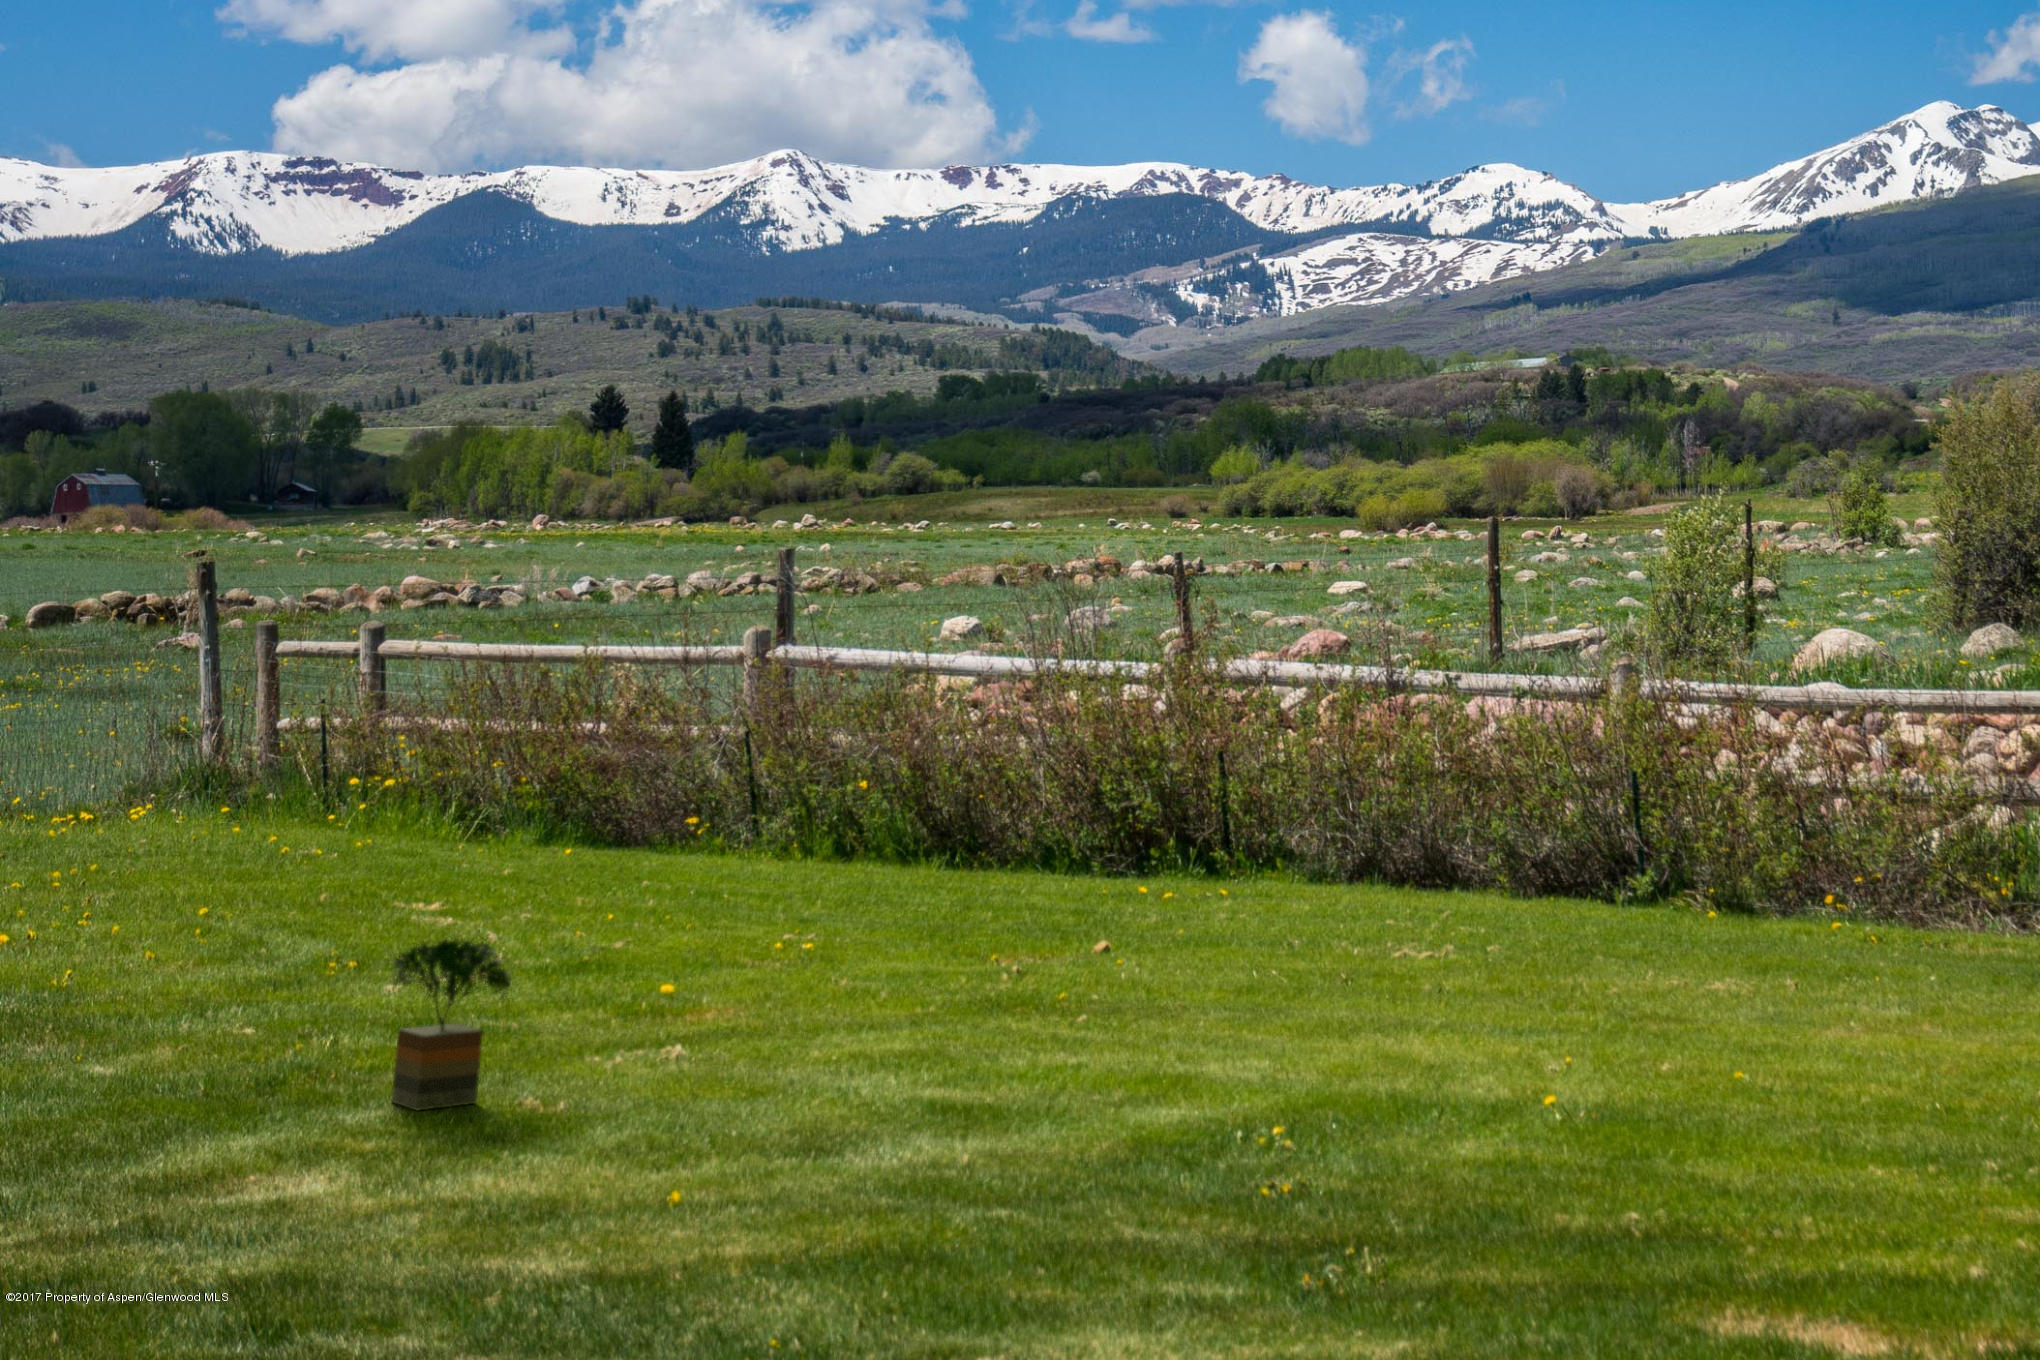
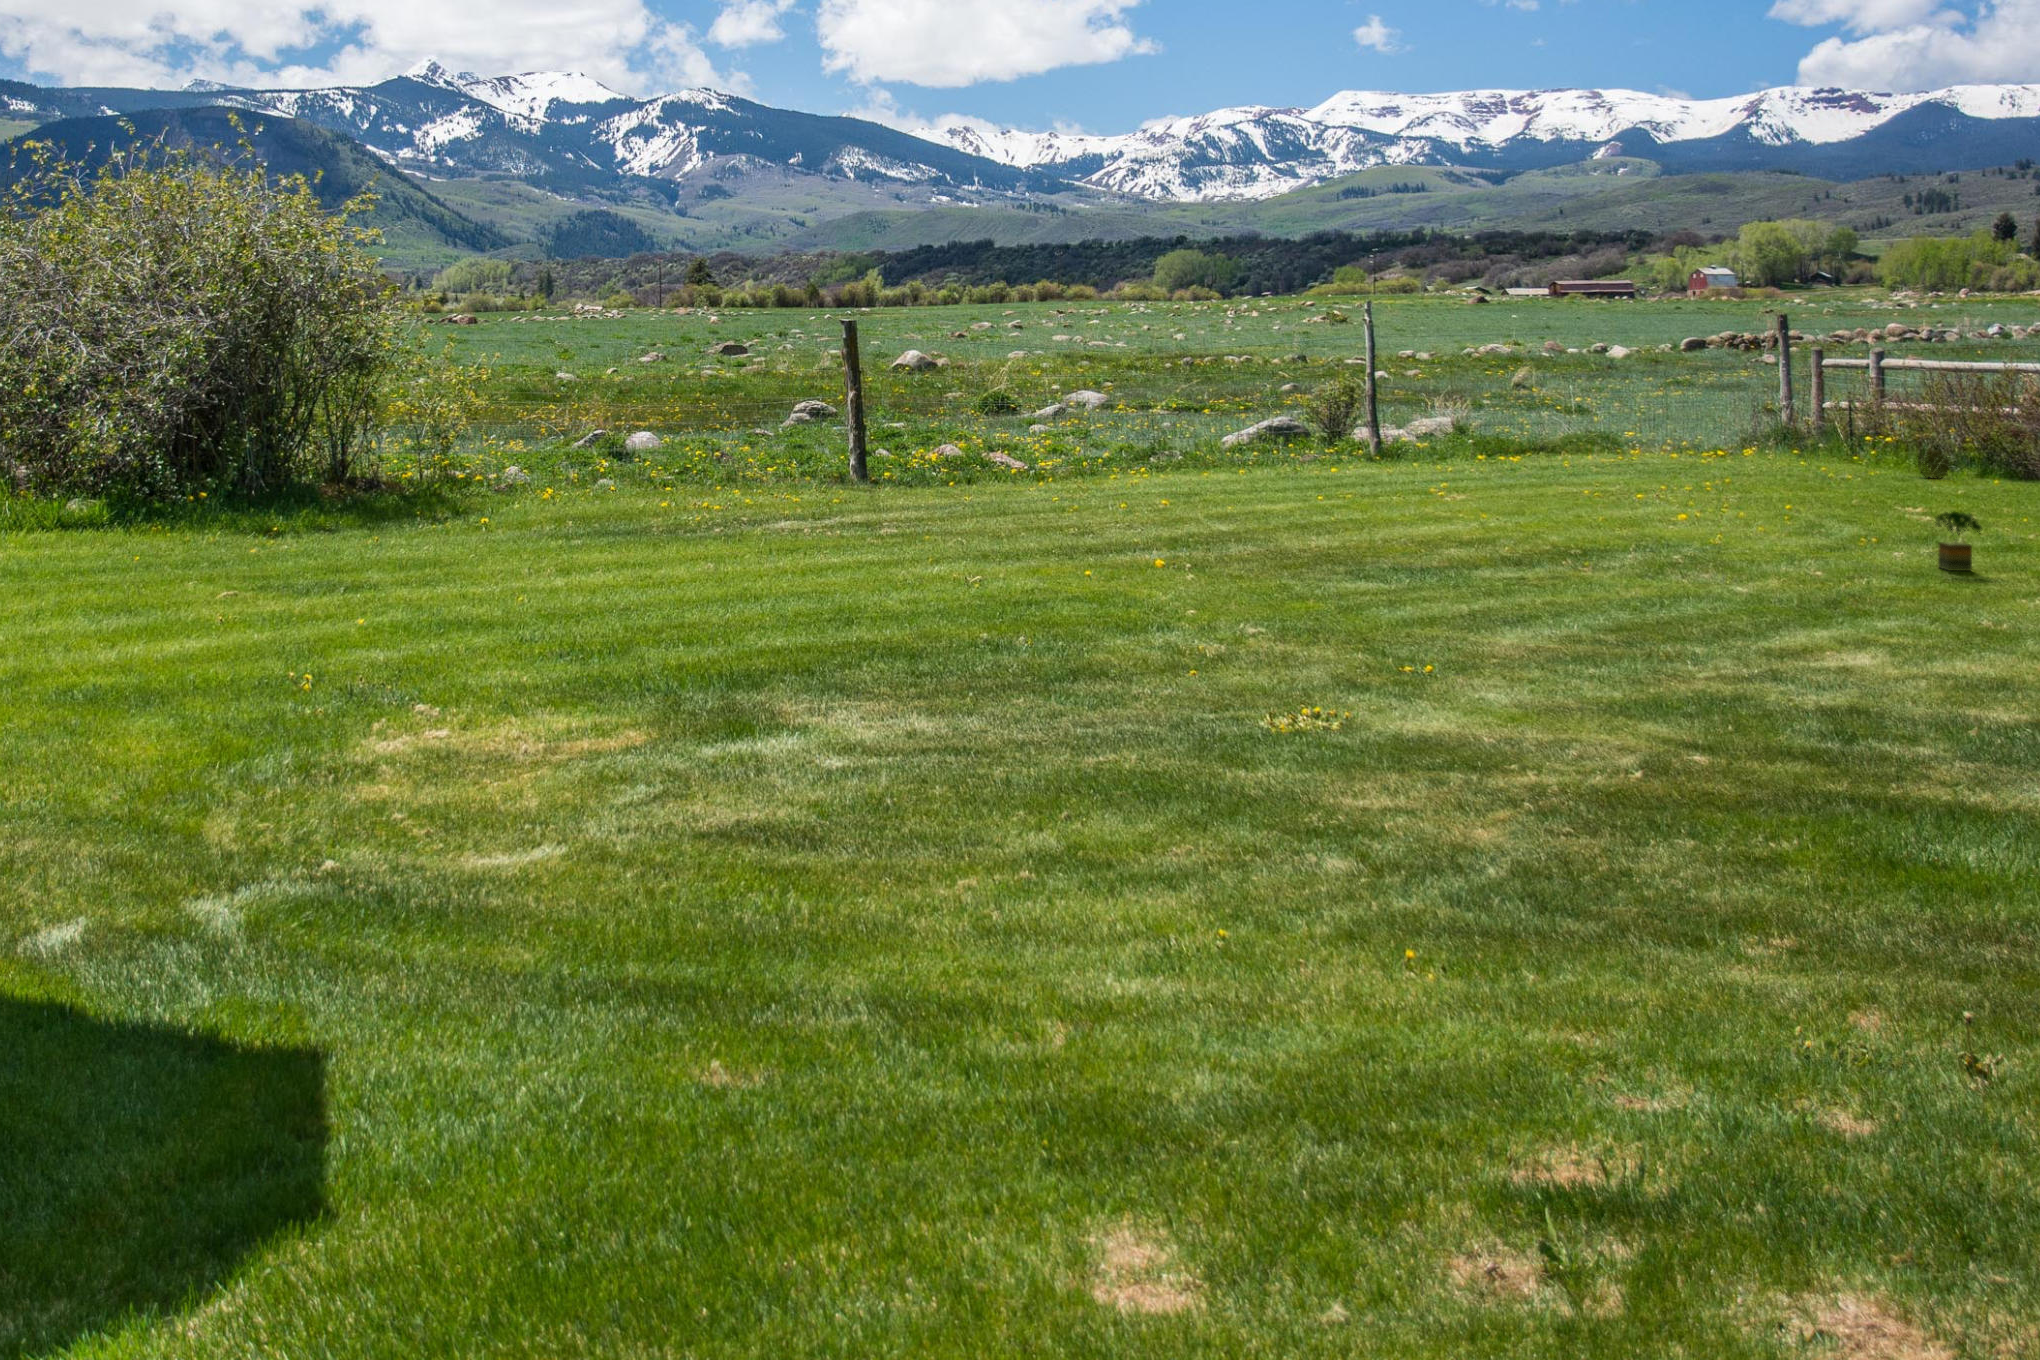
woven basket: none [428,803,485,859] -> present [1918,450,1949,479]

